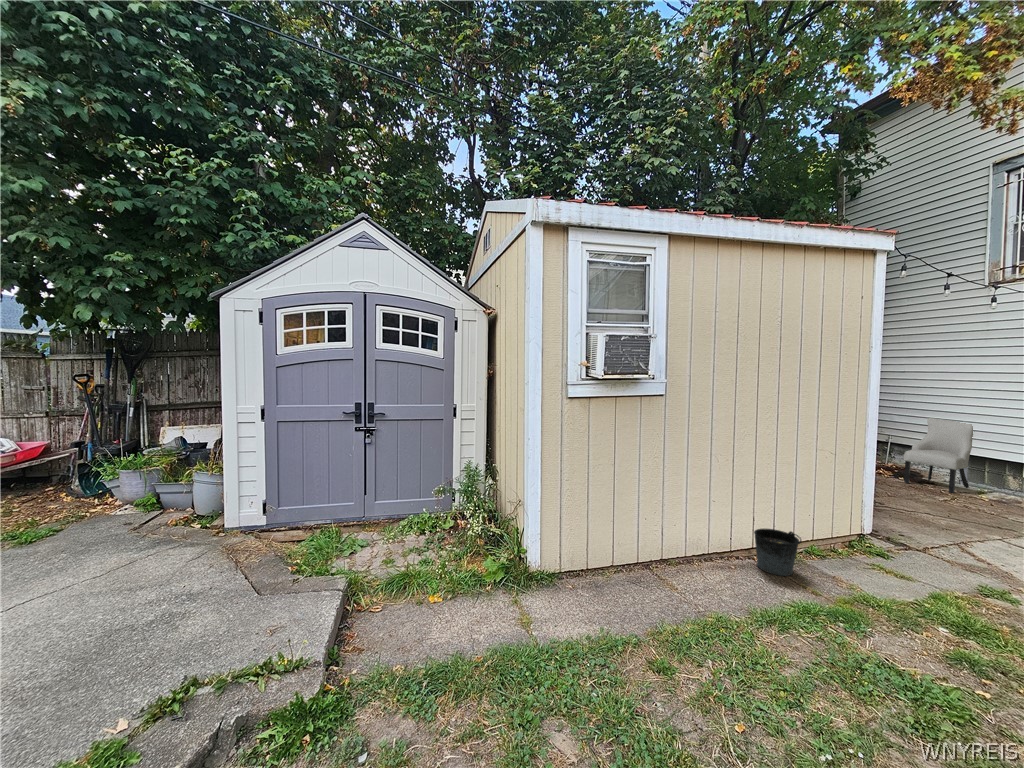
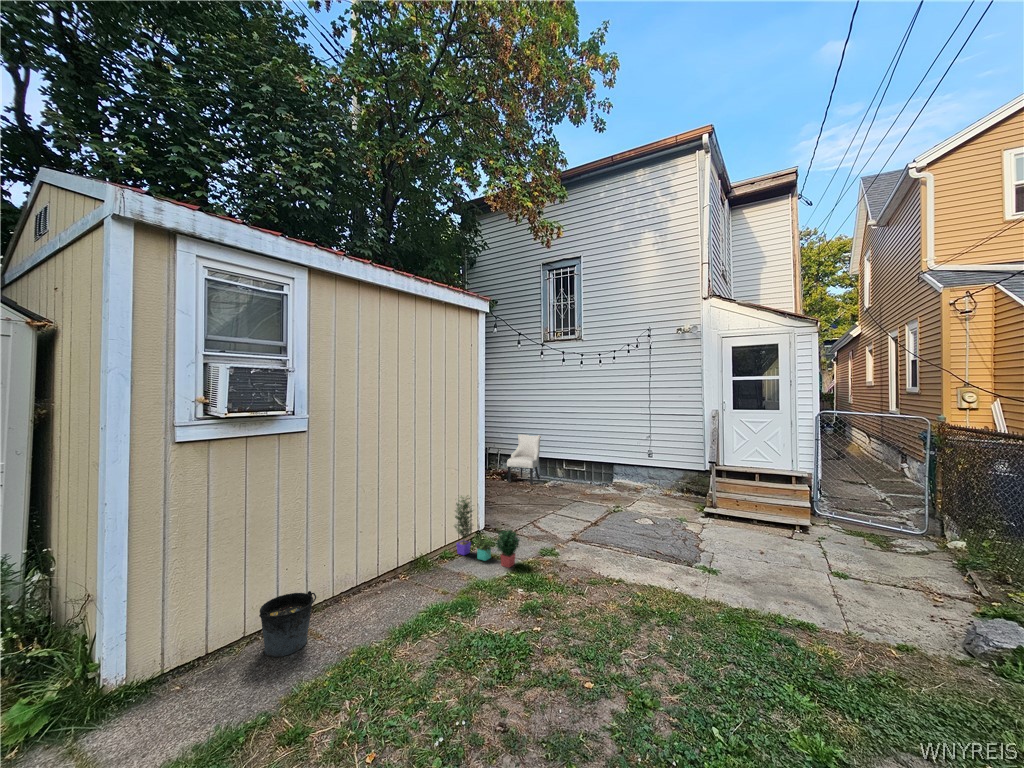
potted plant: none [823,486,941,597] -> present [455,496,520,568]
bucket: present [754,529,801,576] -> present [259,591,316,657]

